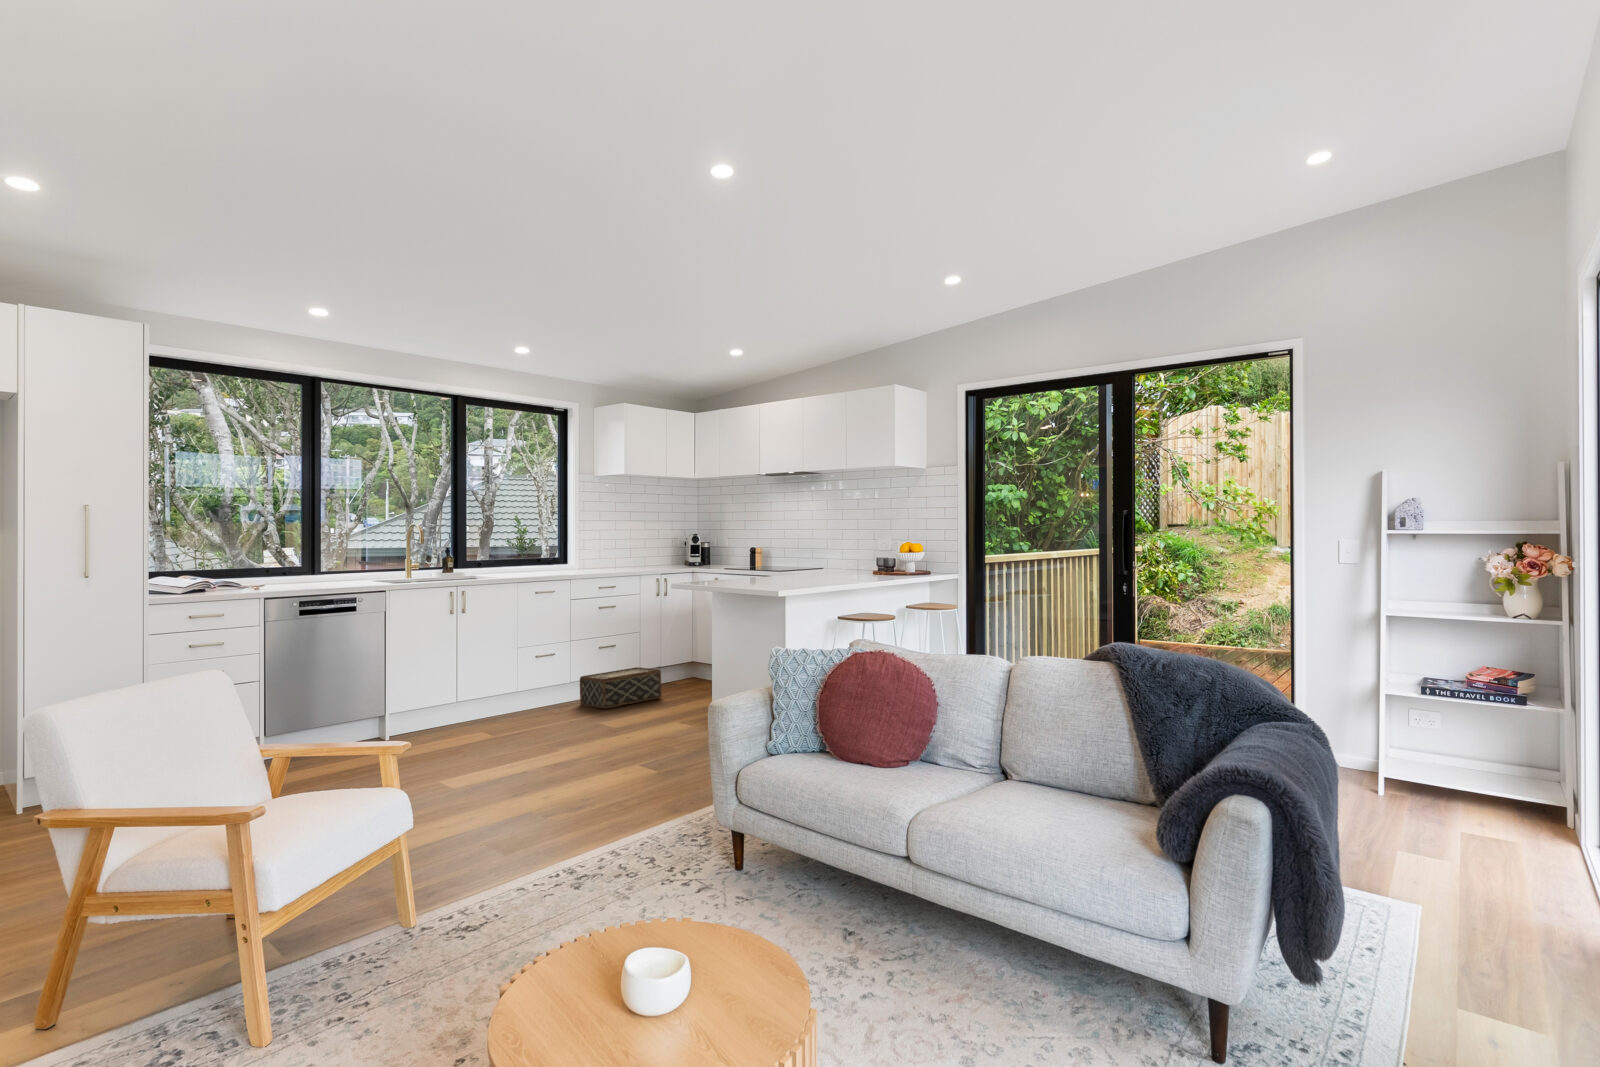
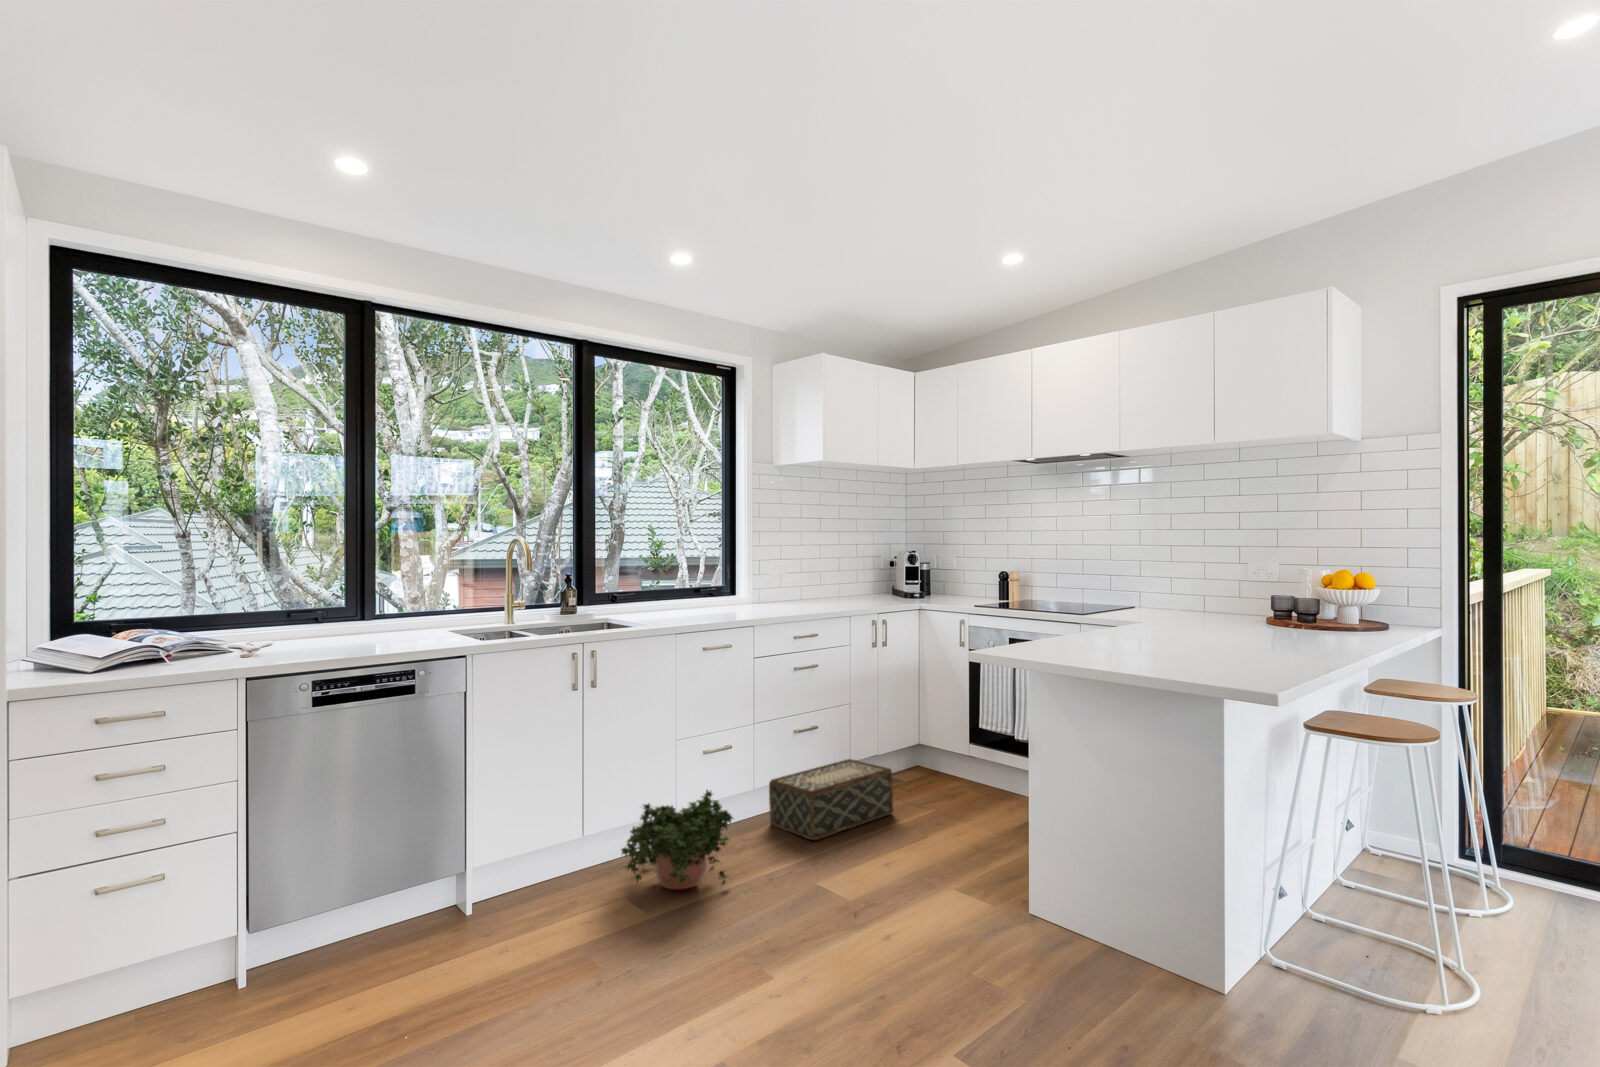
potted plant: none [481,673,550,726] -> present [621,790,733,889]

